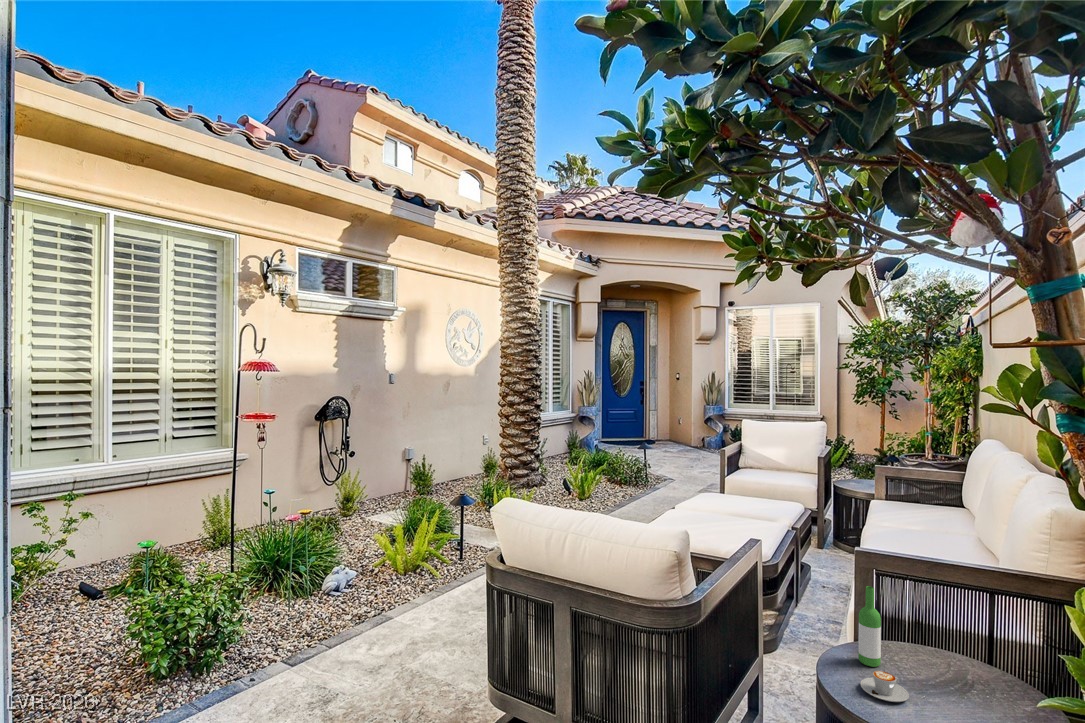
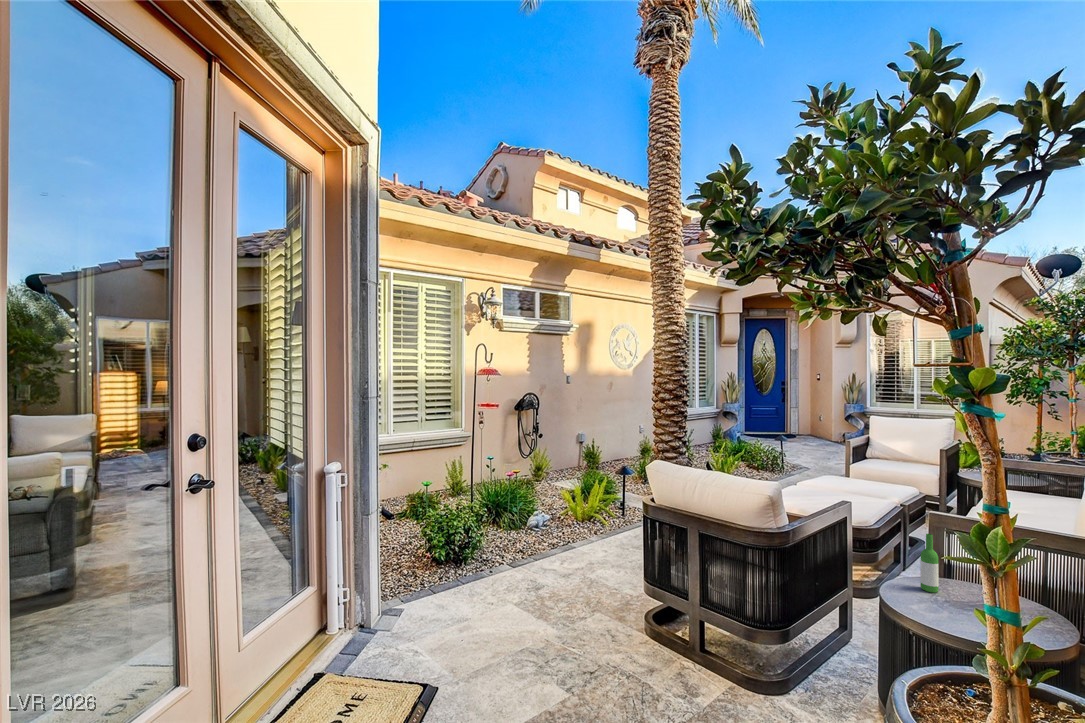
coffee cup: present [860,671,909,702] -> none [914,591,951,611]

